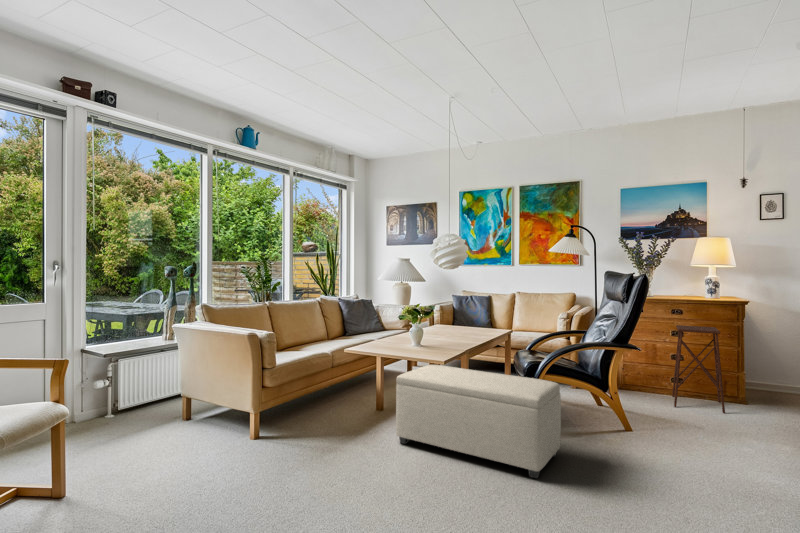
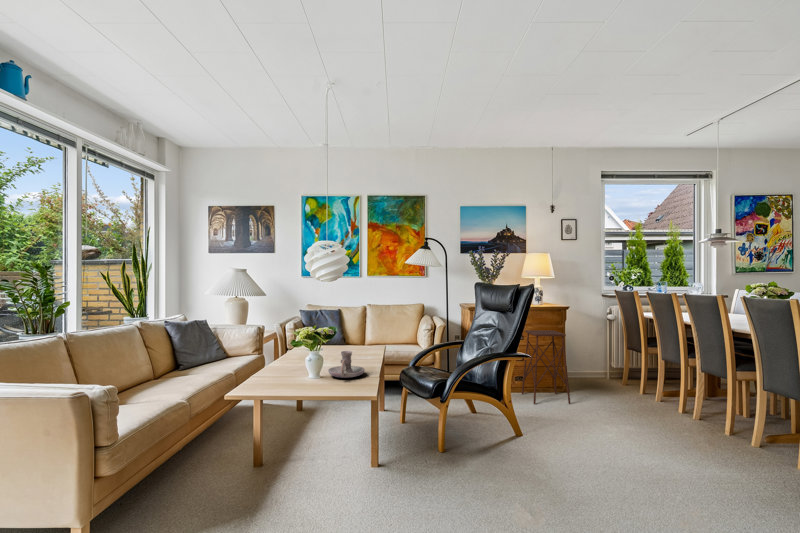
candle holder: none [424,326,455,348] -> present [328,351,365,378]
ottoman: present [396,365,561,478] -> none [337,401,527,517]

